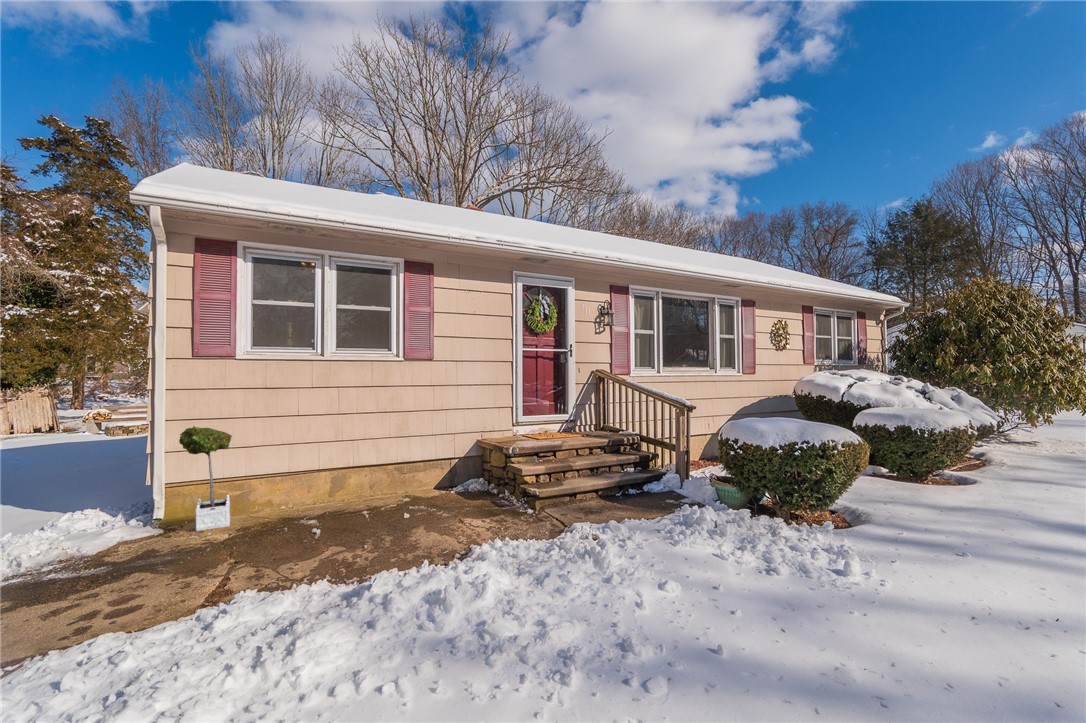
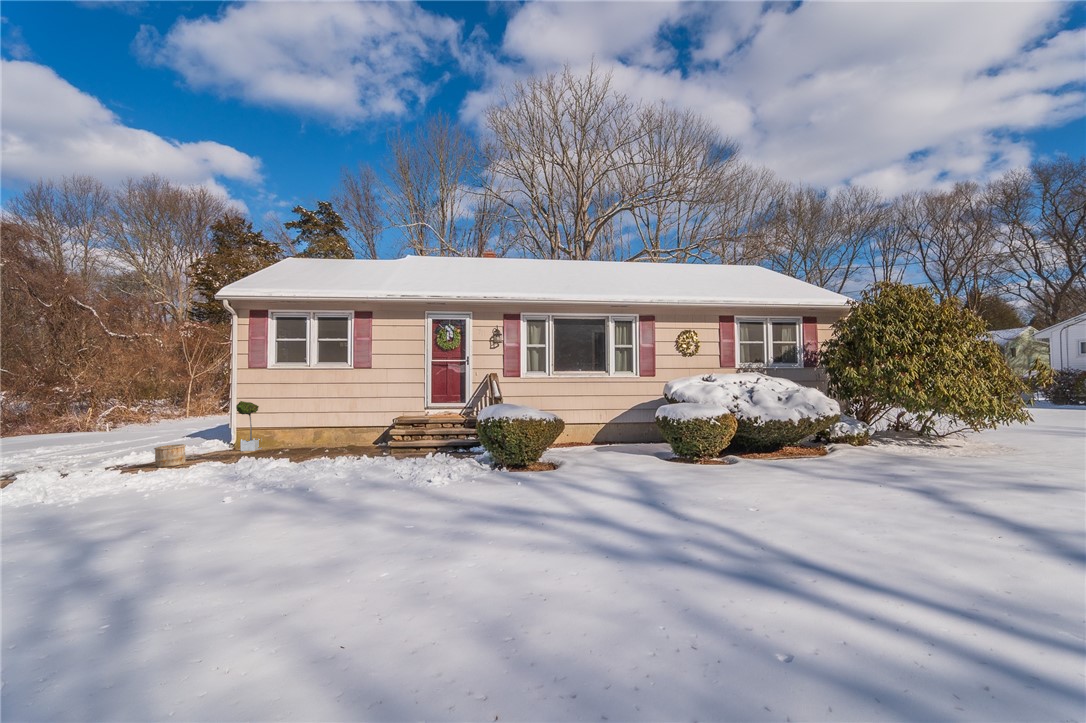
wooden bucket: none [87,549,168,624] -> present [154,444,186,467]

